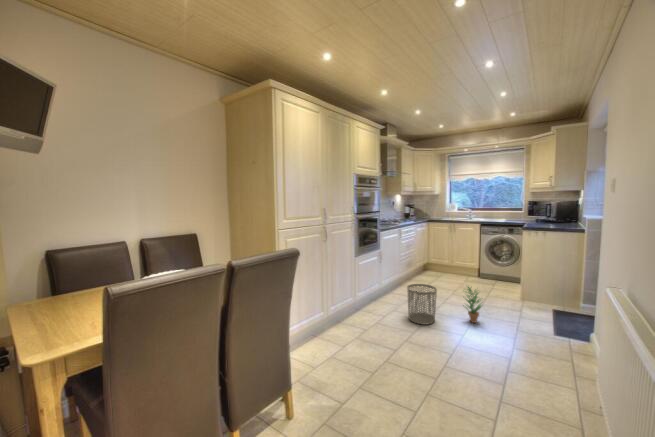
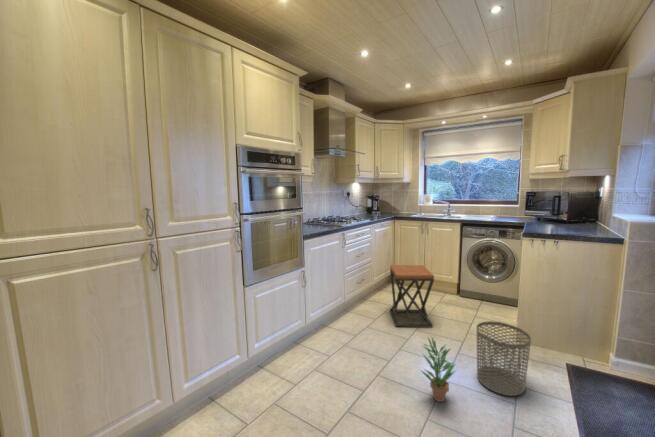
stool: none [431,253,464,294] -> present [390,265,434,327]
waste bin: present [407,284,437,324] -> present [477,321,531,396]

